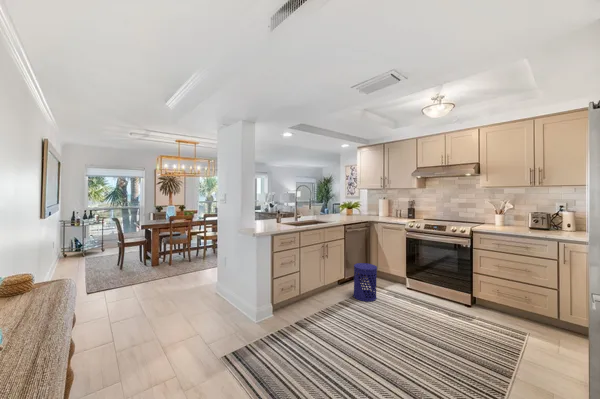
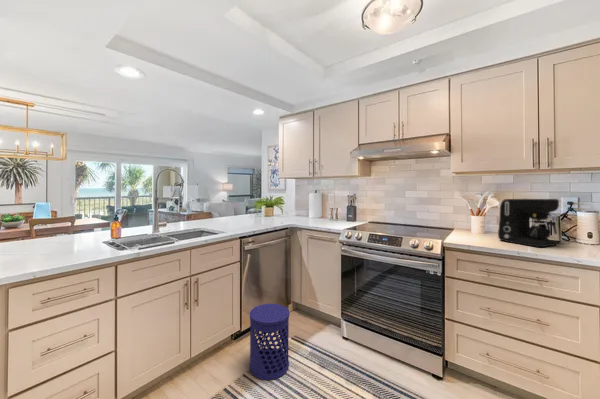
coffee maker: none [509,204,546,231] -> present [498,199,559,247]

